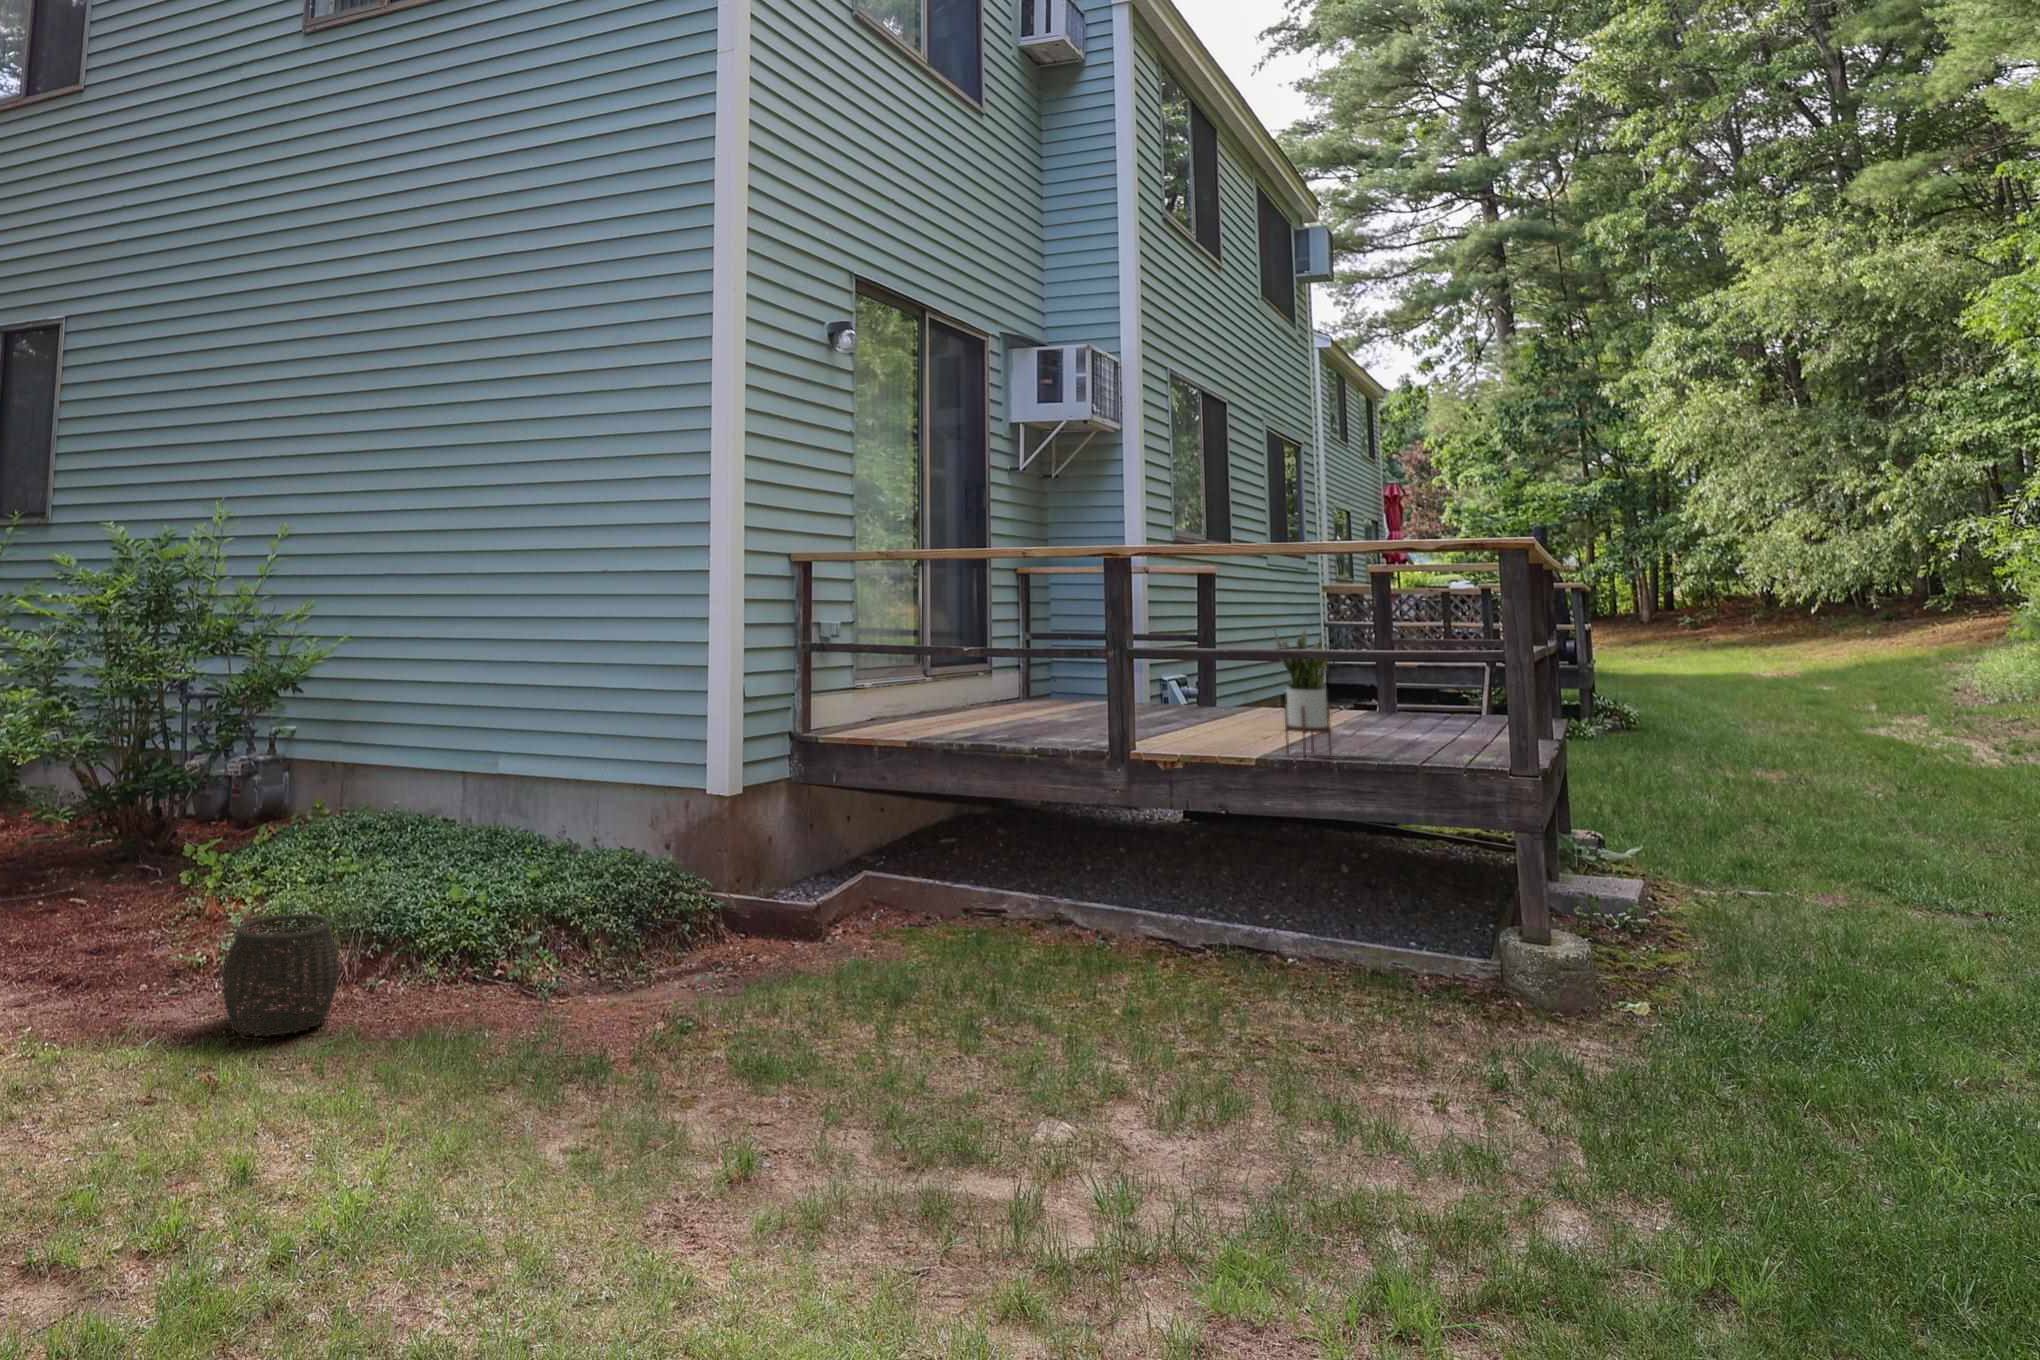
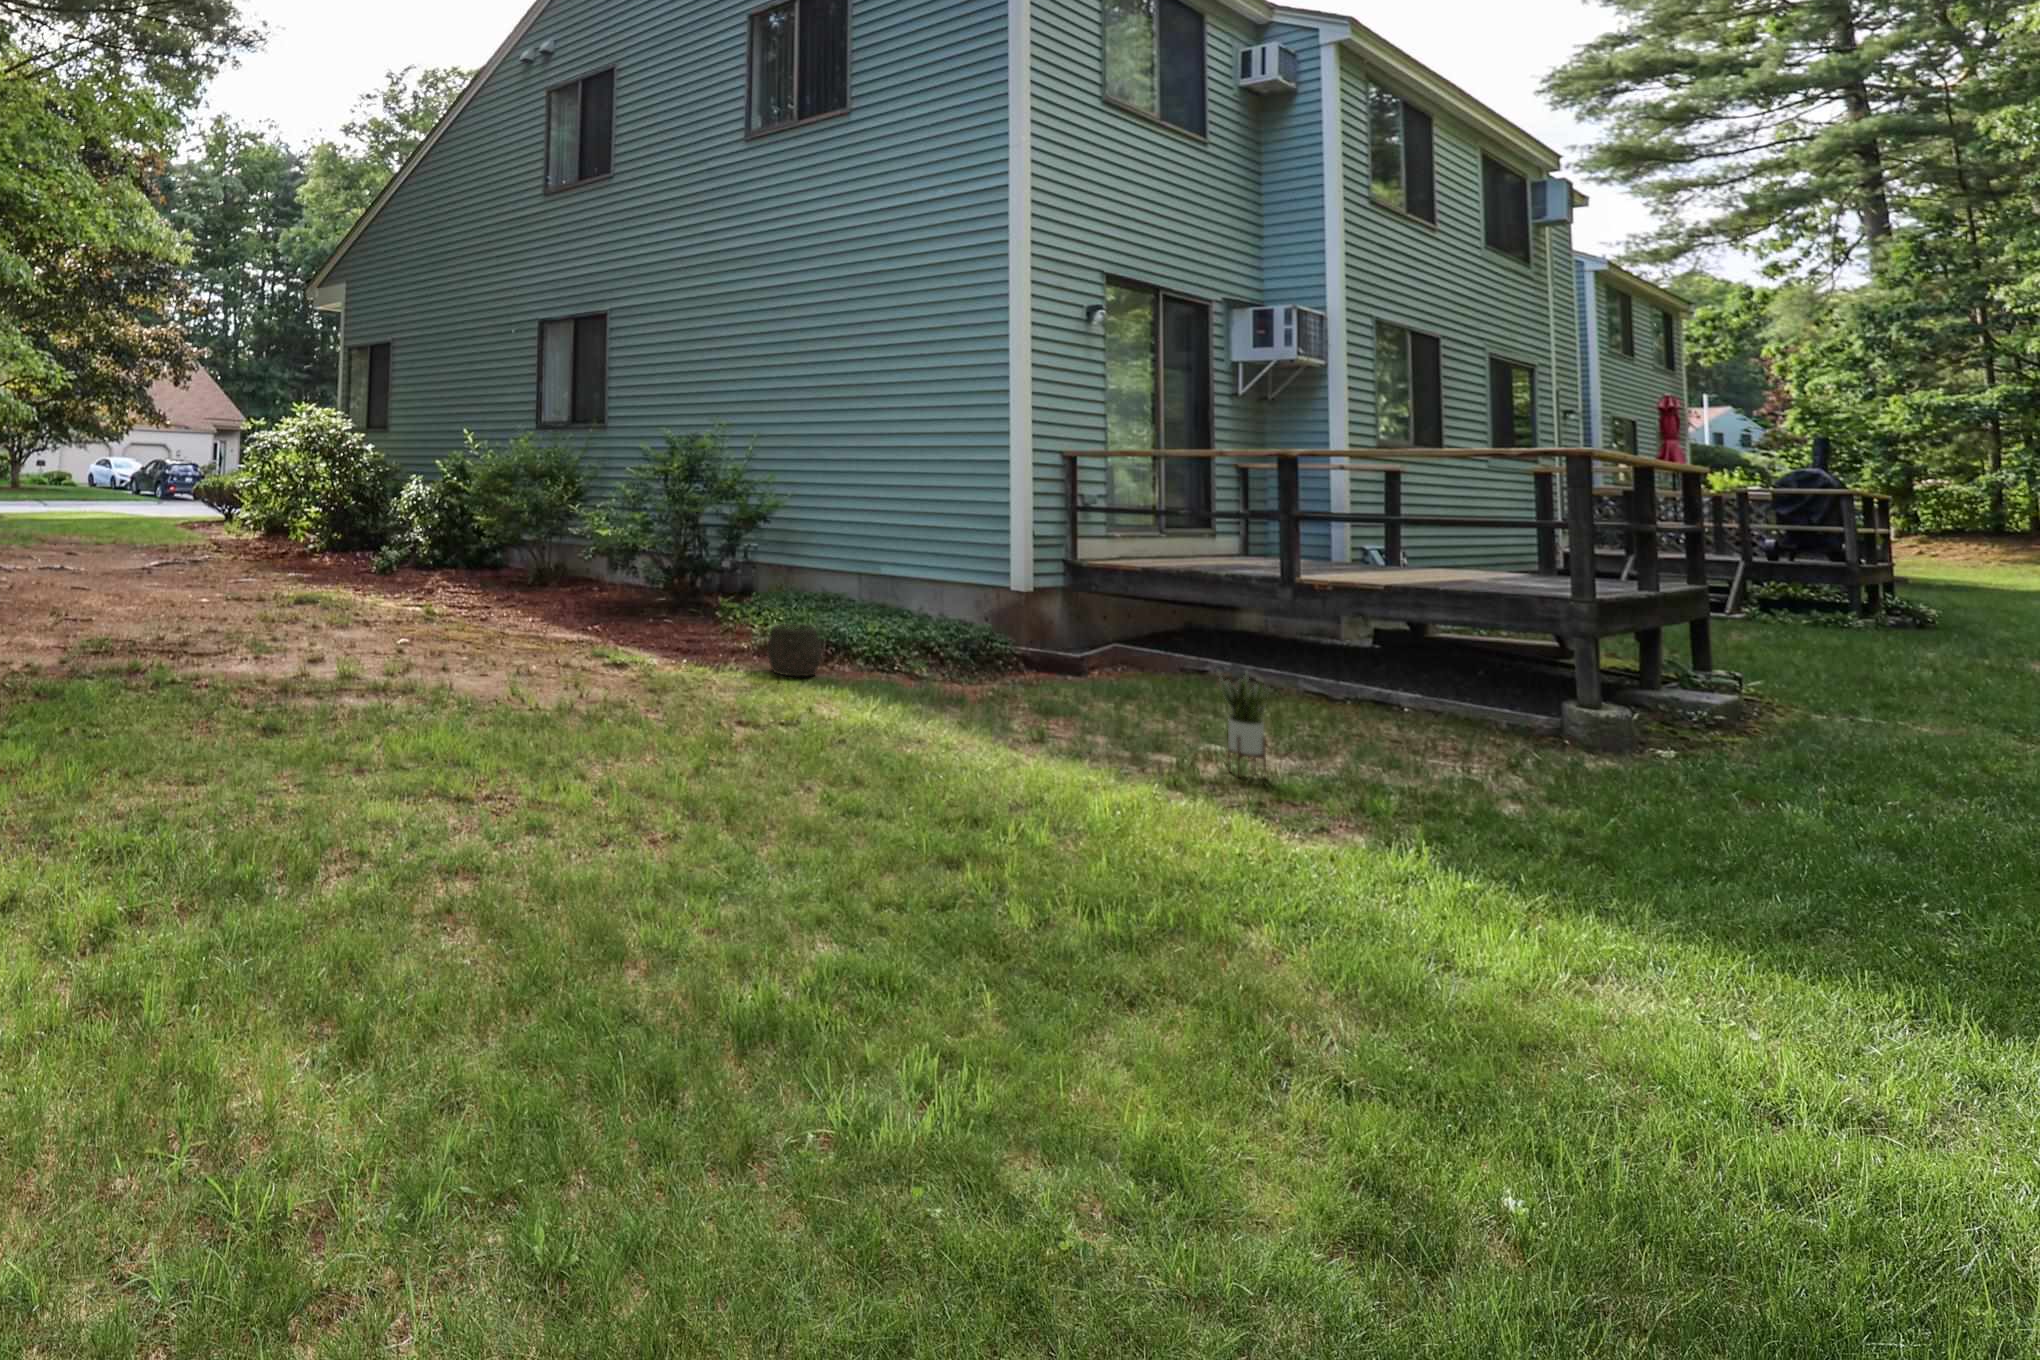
potted plant: present [1274,630,1332,758] -> present [1219,673,1269,769]

